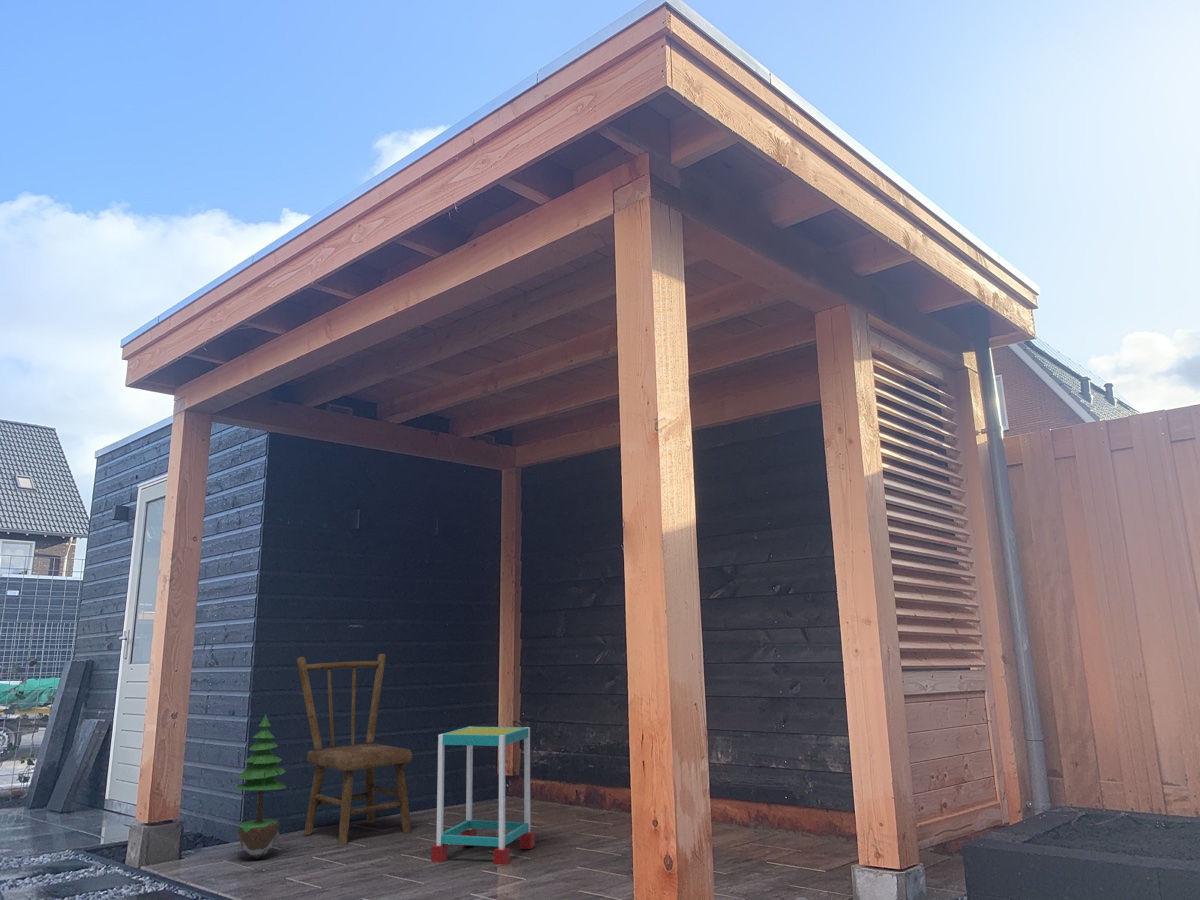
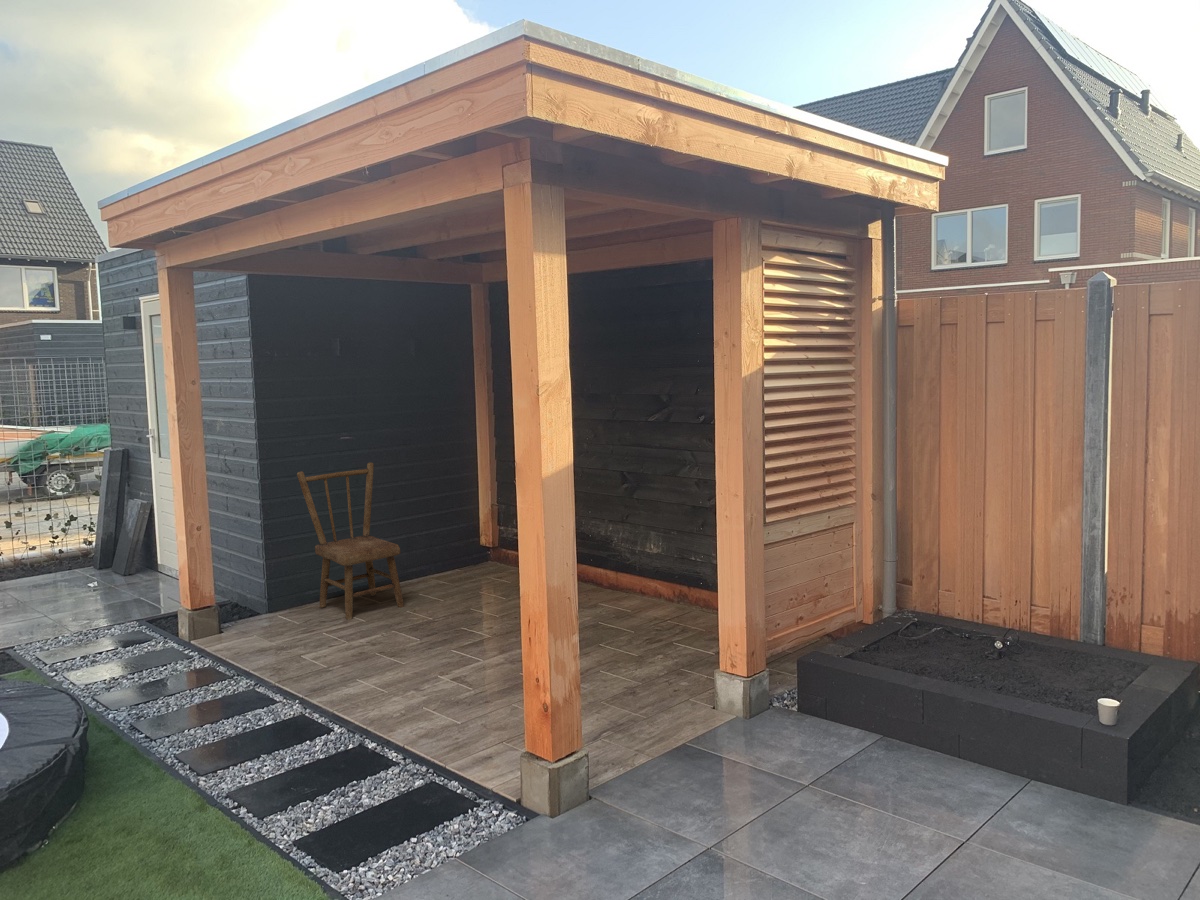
potted tree: present [235,714,287,859] -> none [257,528,299,634]
side table: present [431,727,535,865] -> none [413,535,497,646]

